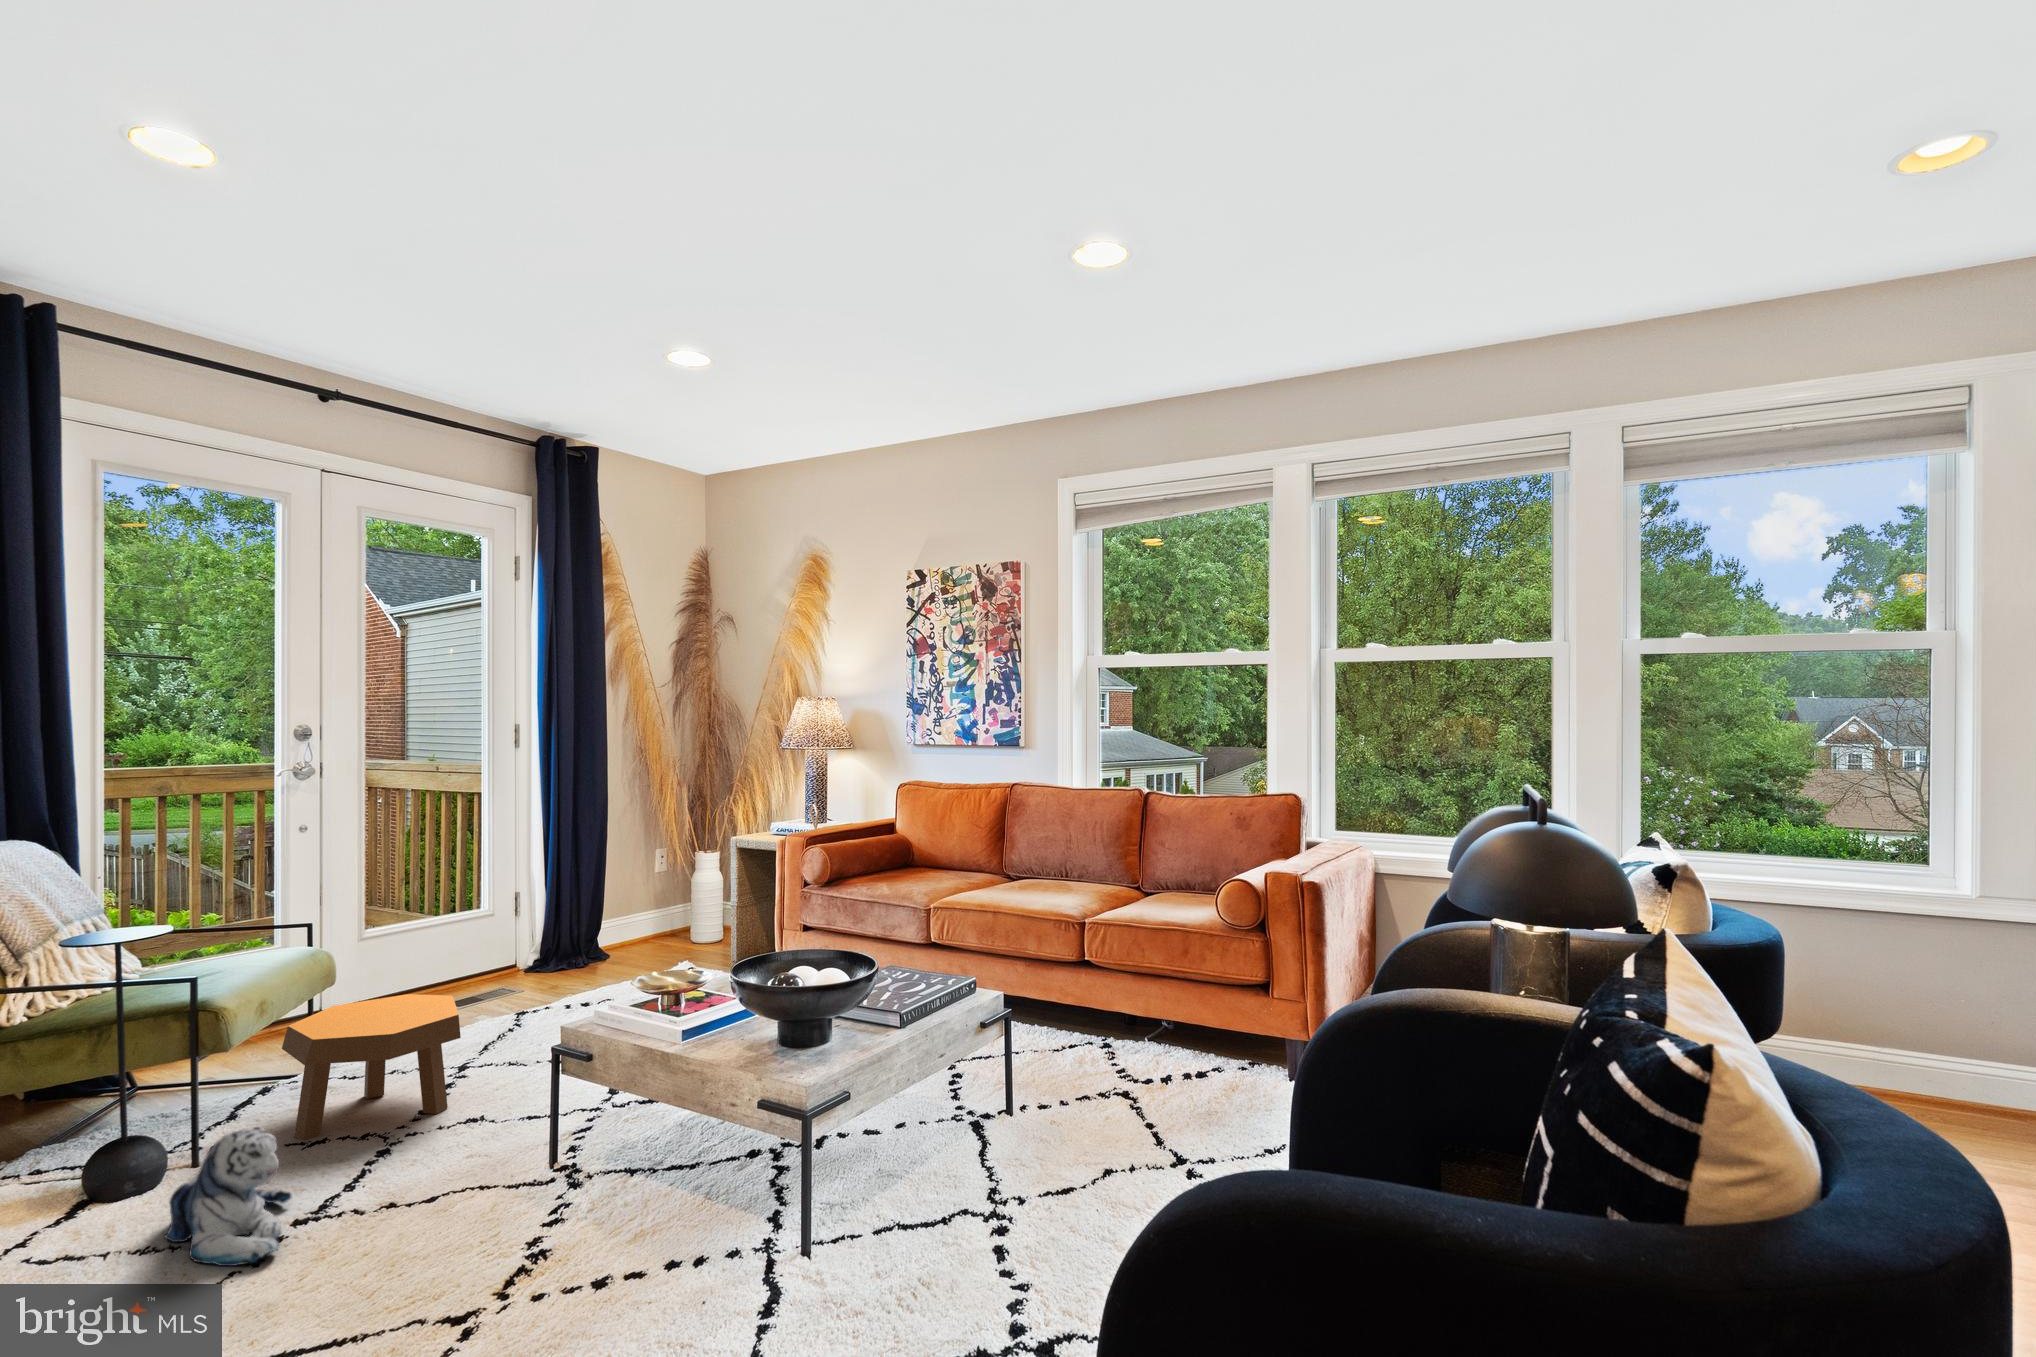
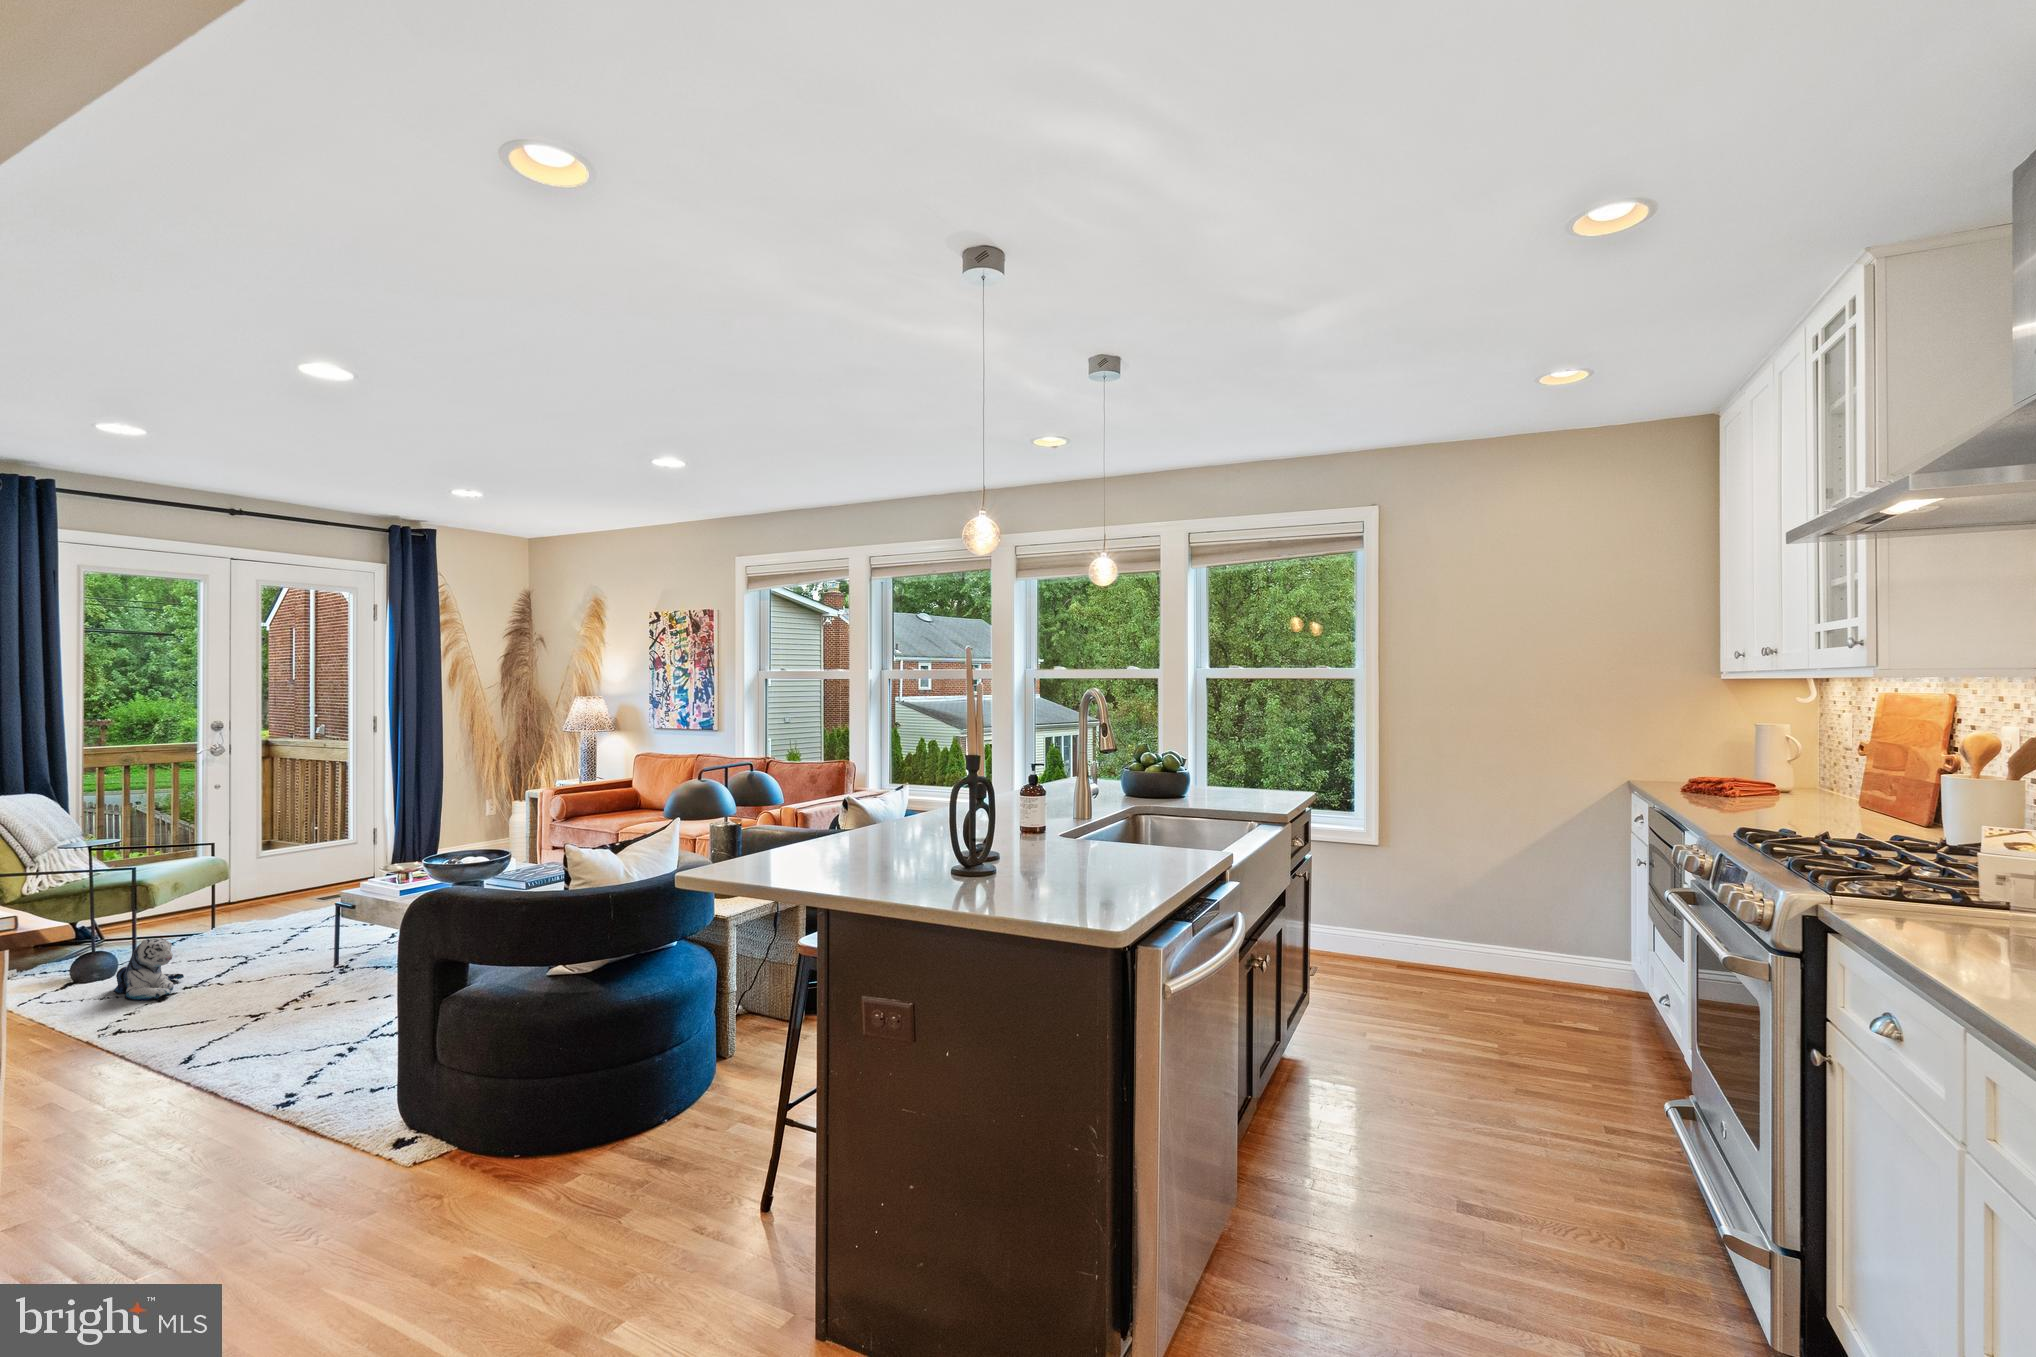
footstool: present [282,994,461,1140] -> none [189,883,301,958]

